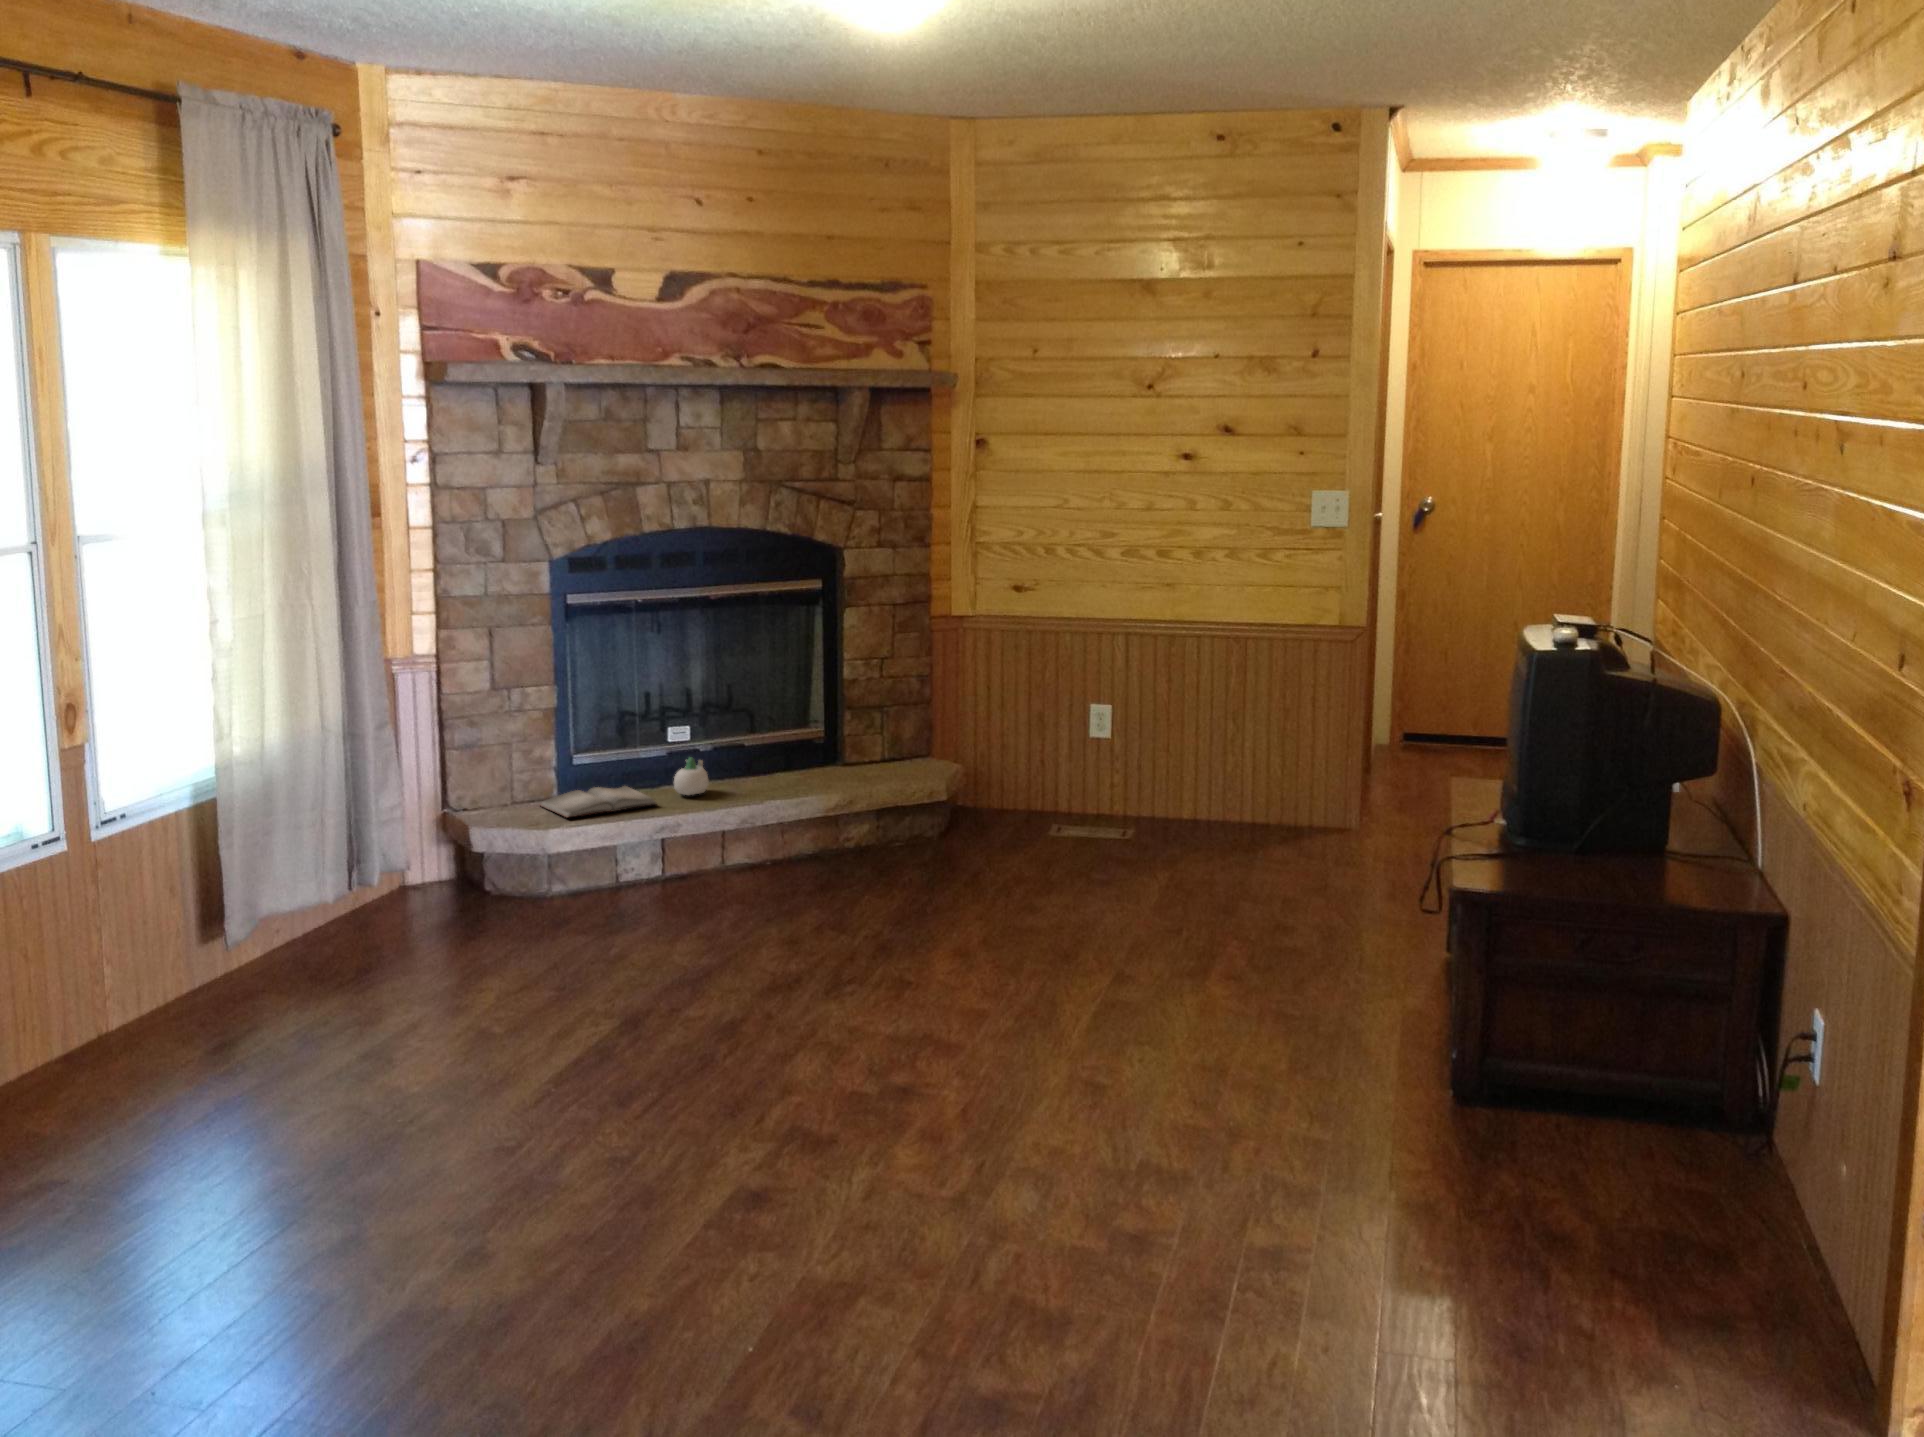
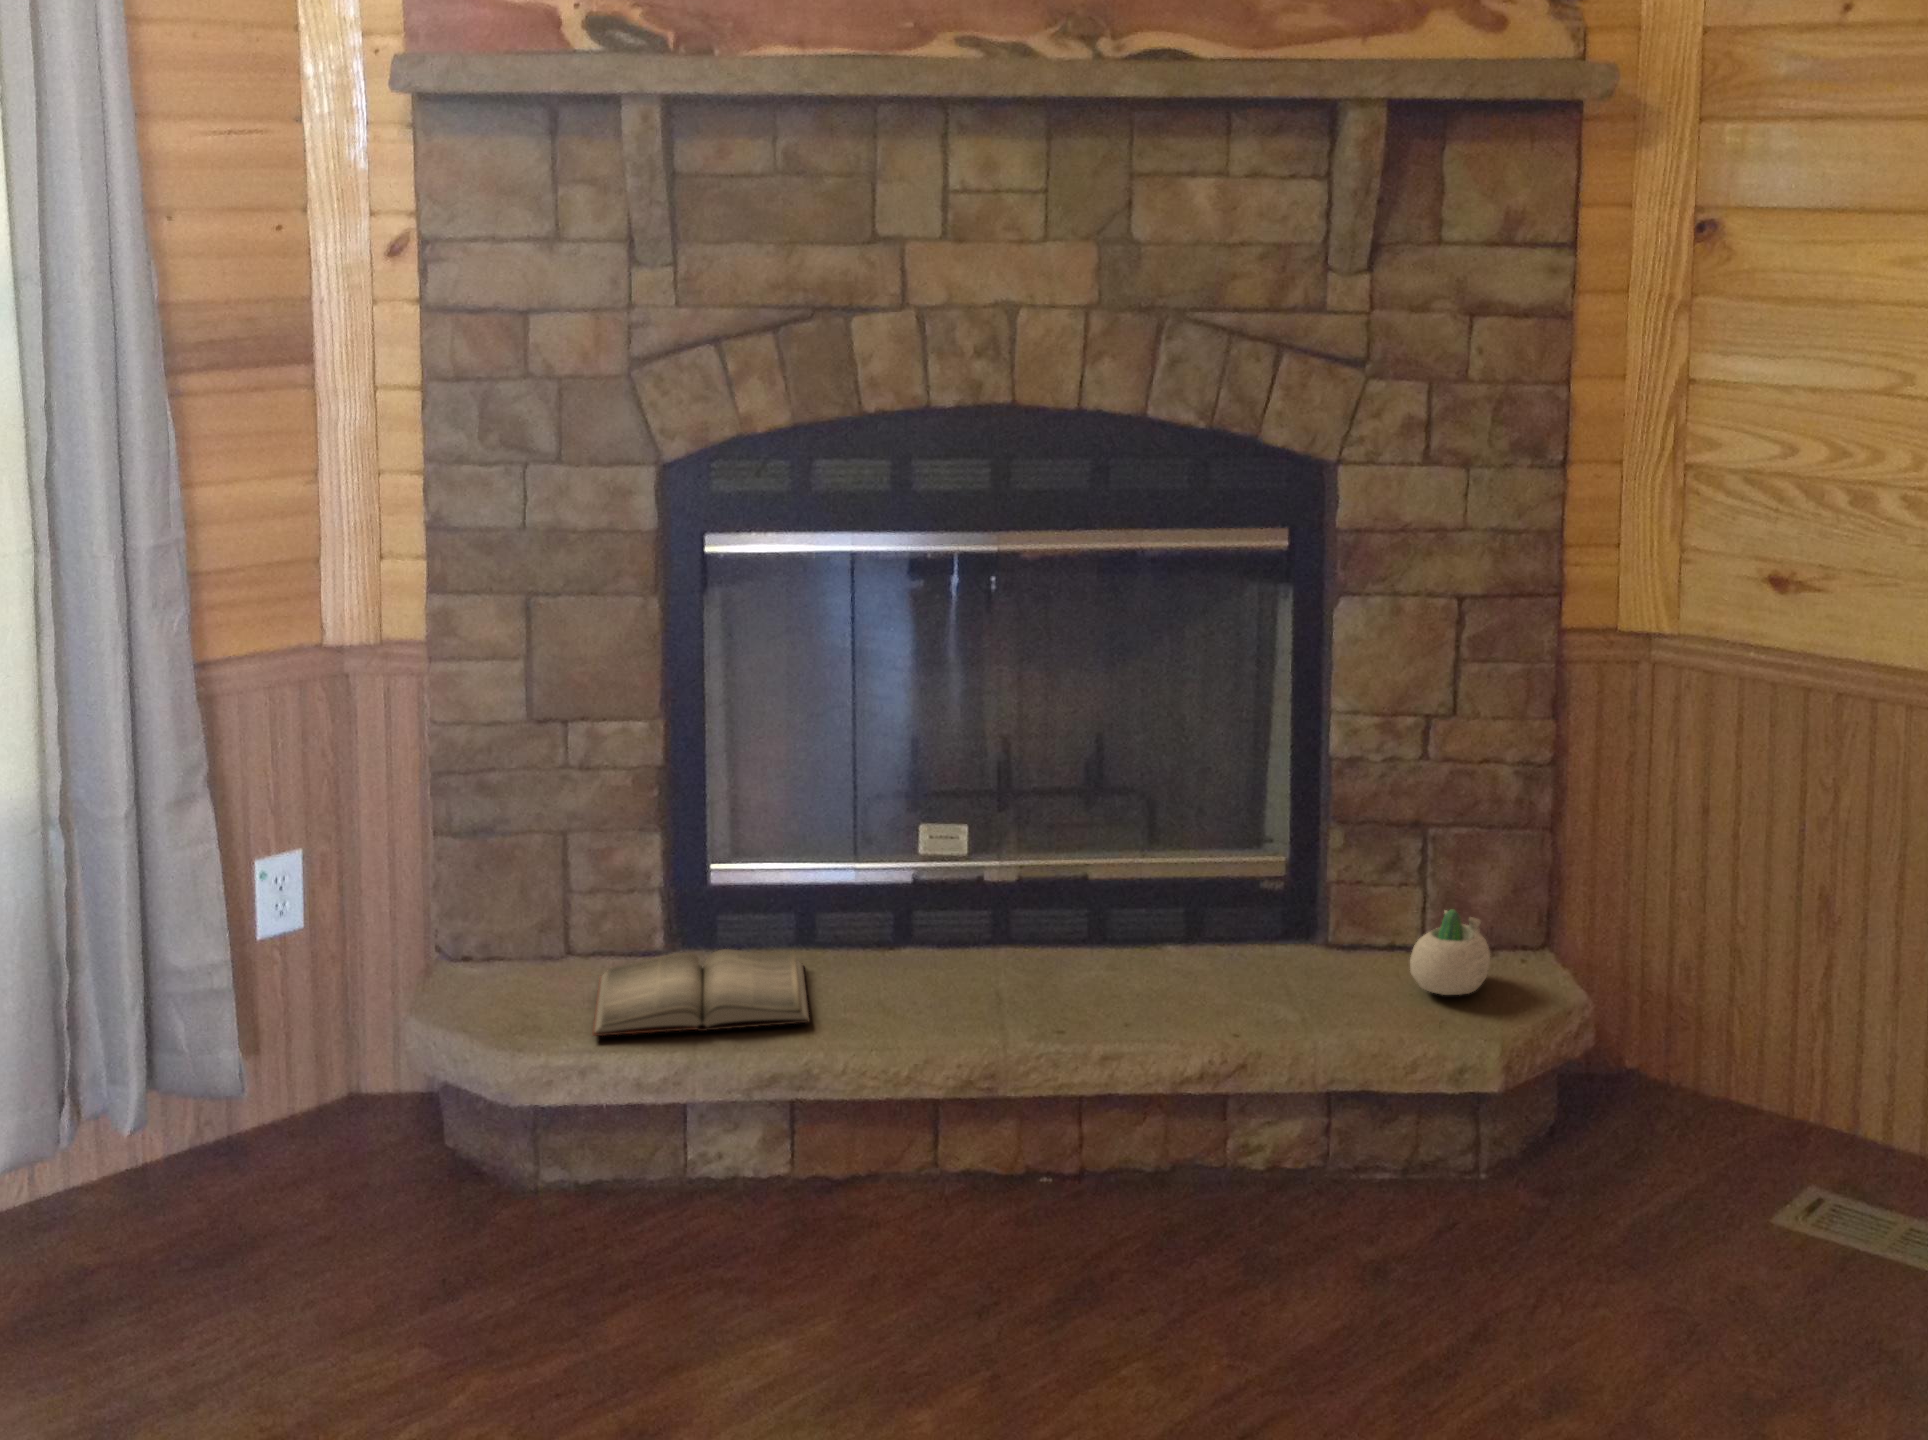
succulent planter: present [674,757,709,795] -> present [1410,909,1490,995]

